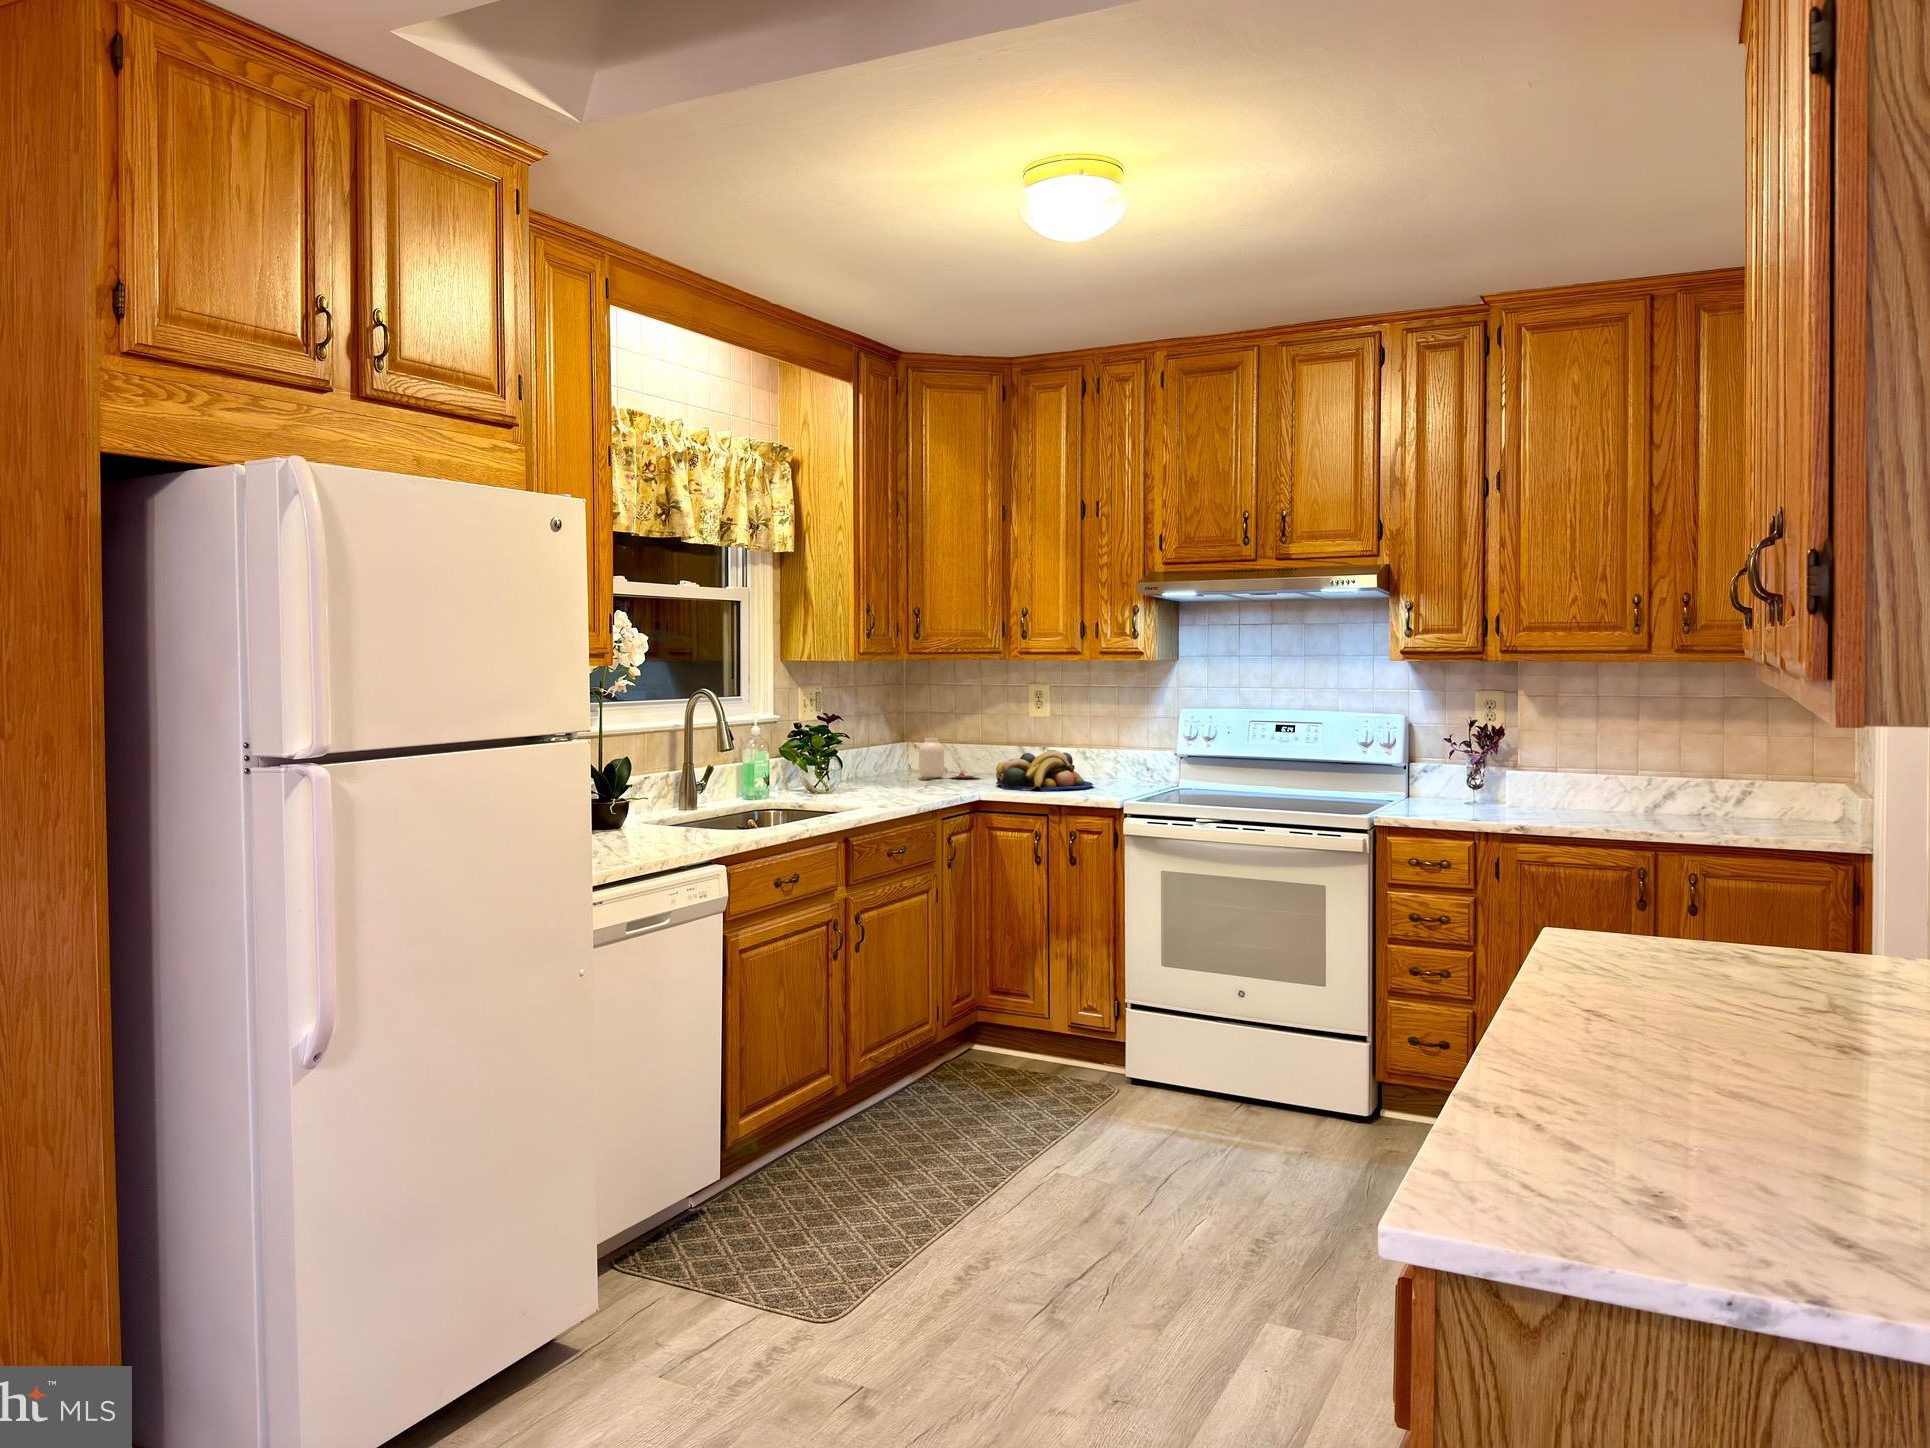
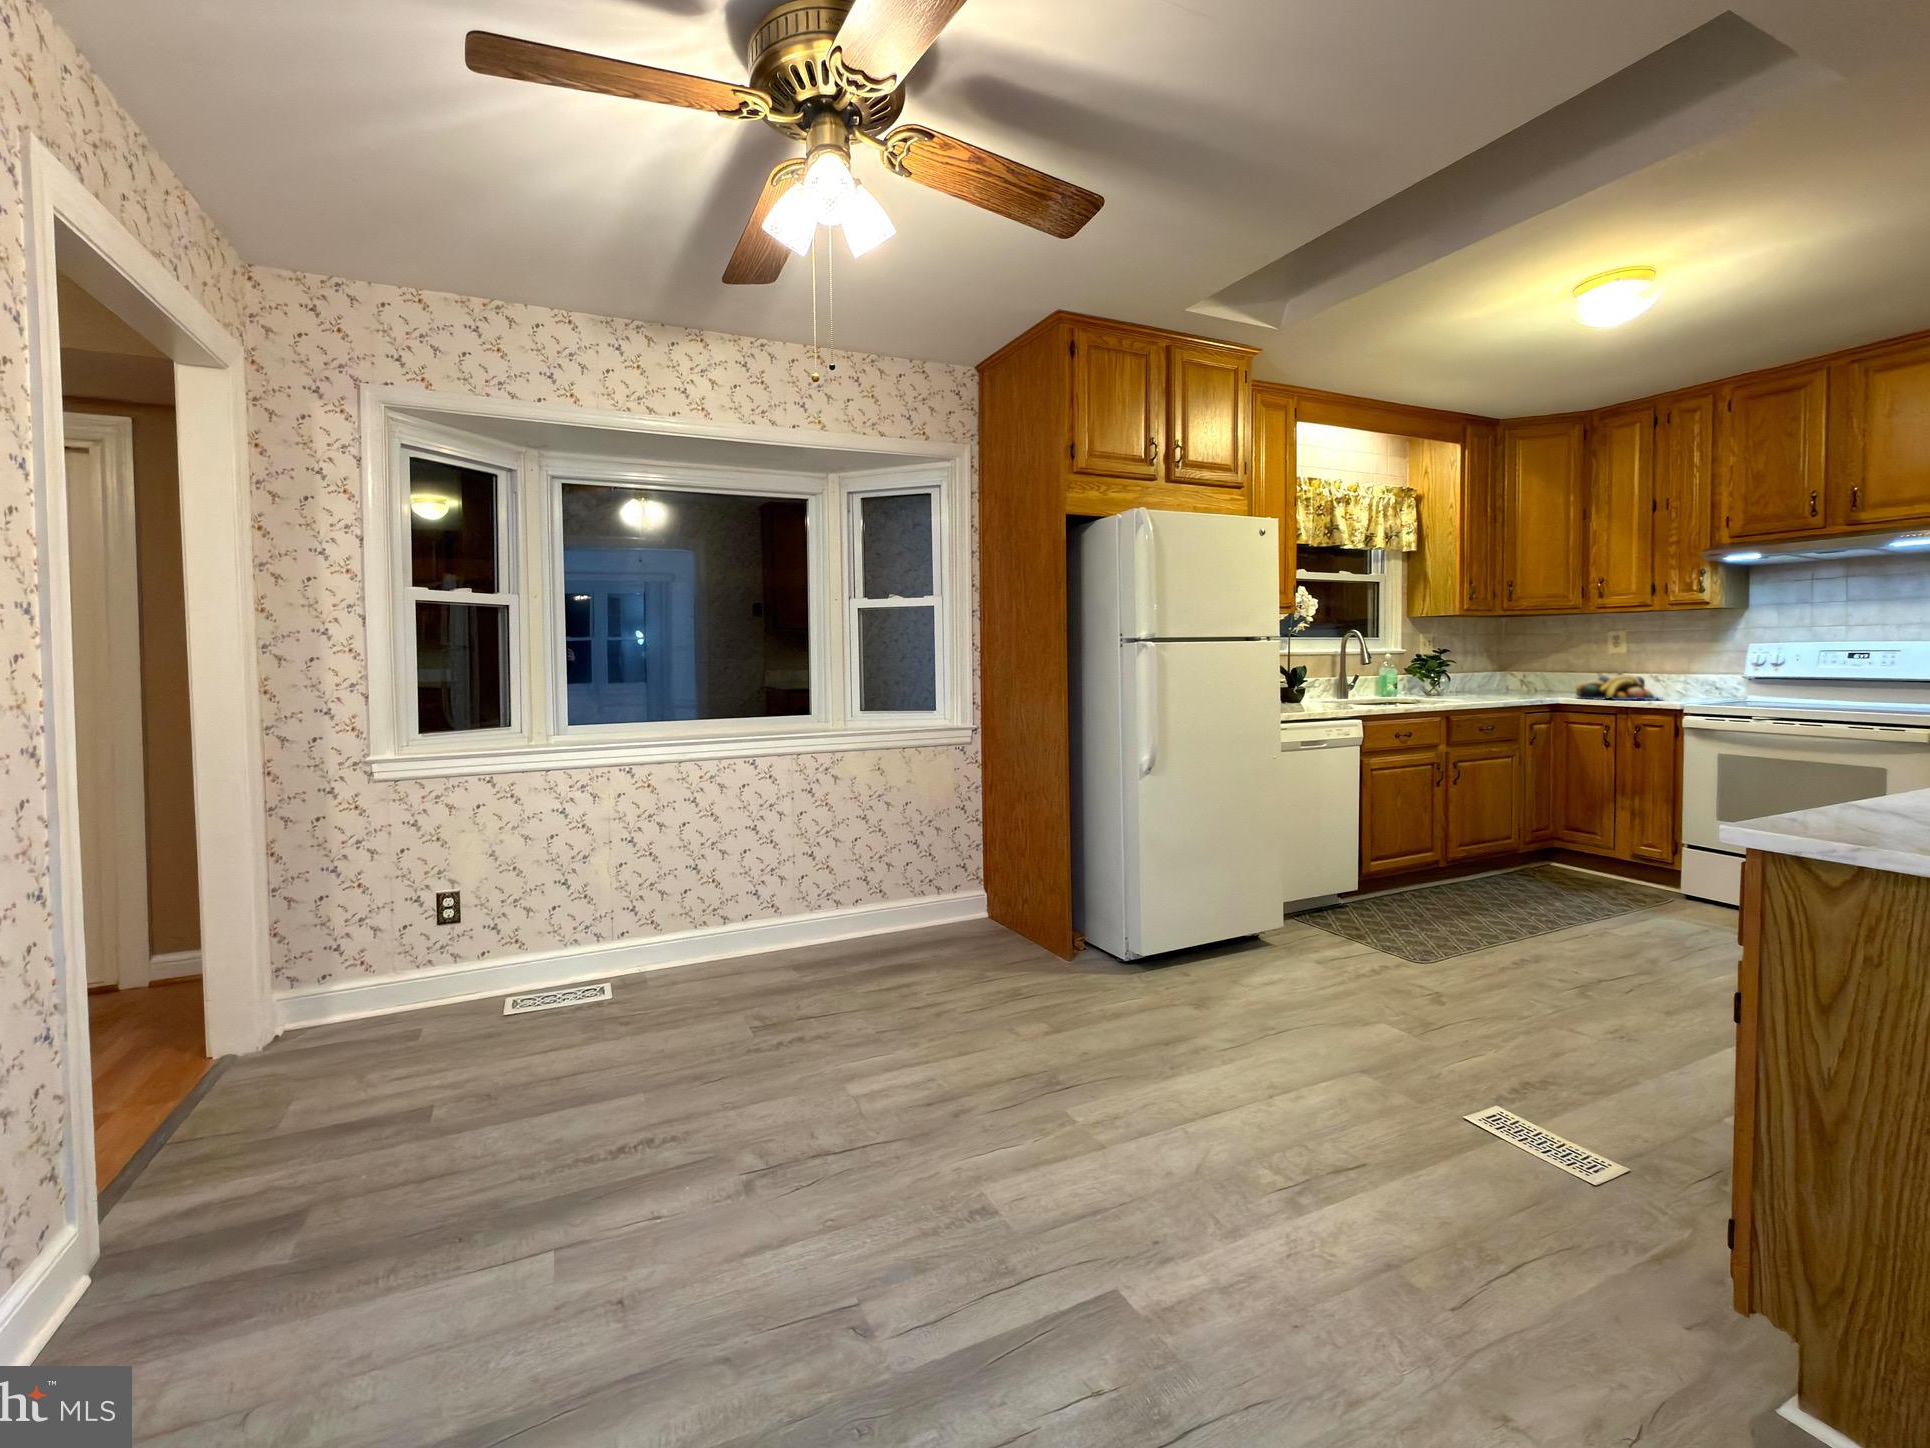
jar: present [918,738,980,780] -> none [1512,668,1566,695]

